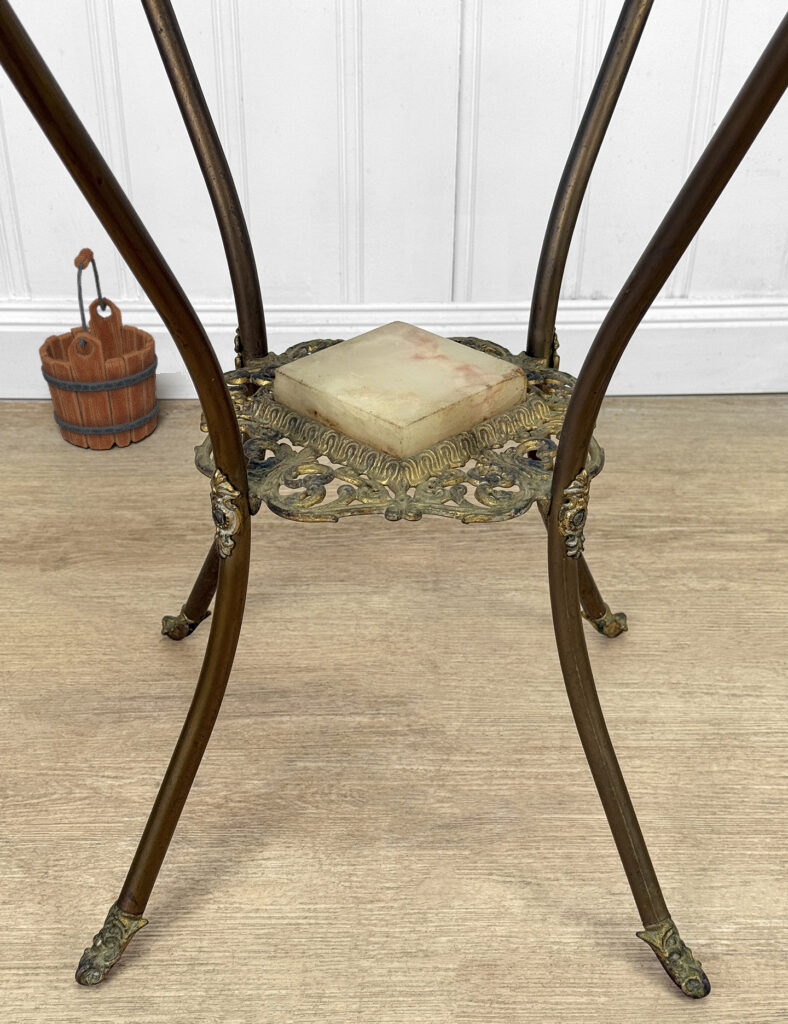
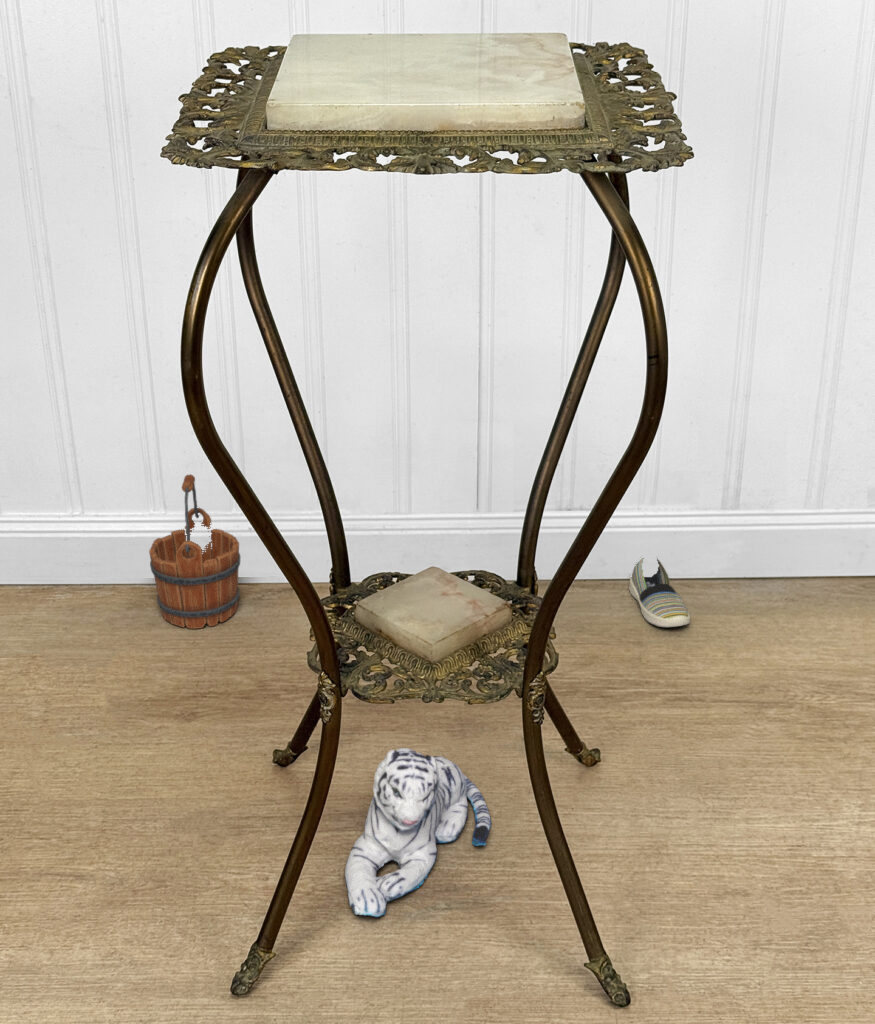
shoe: none [646,362,731,449] -> present [629,558,690,627]
plush toy: none [270,597,484,852] -> present [345,748,491,917]

